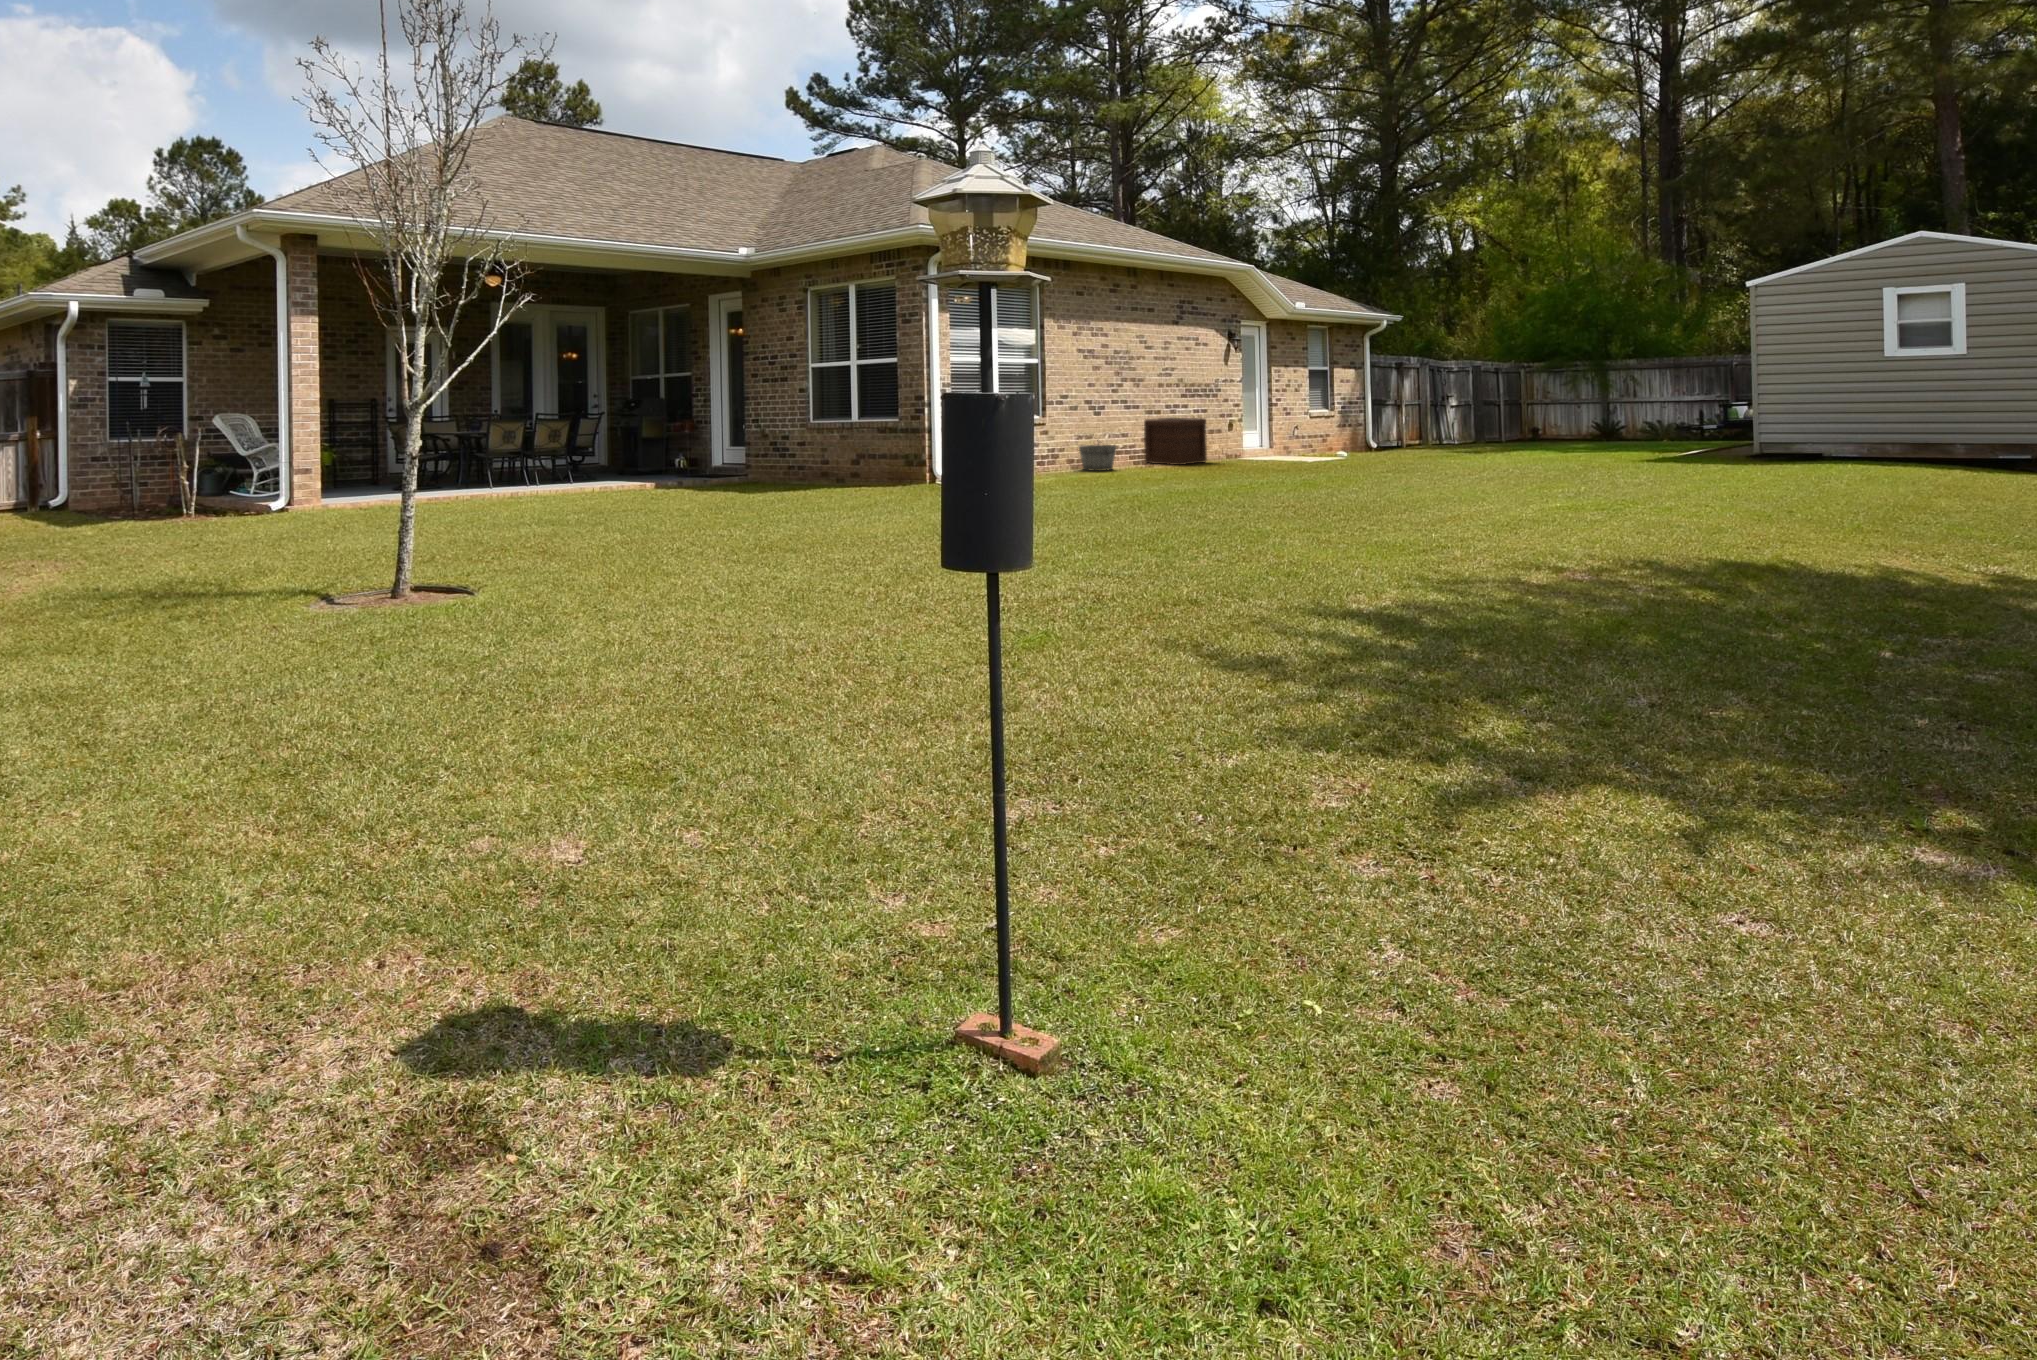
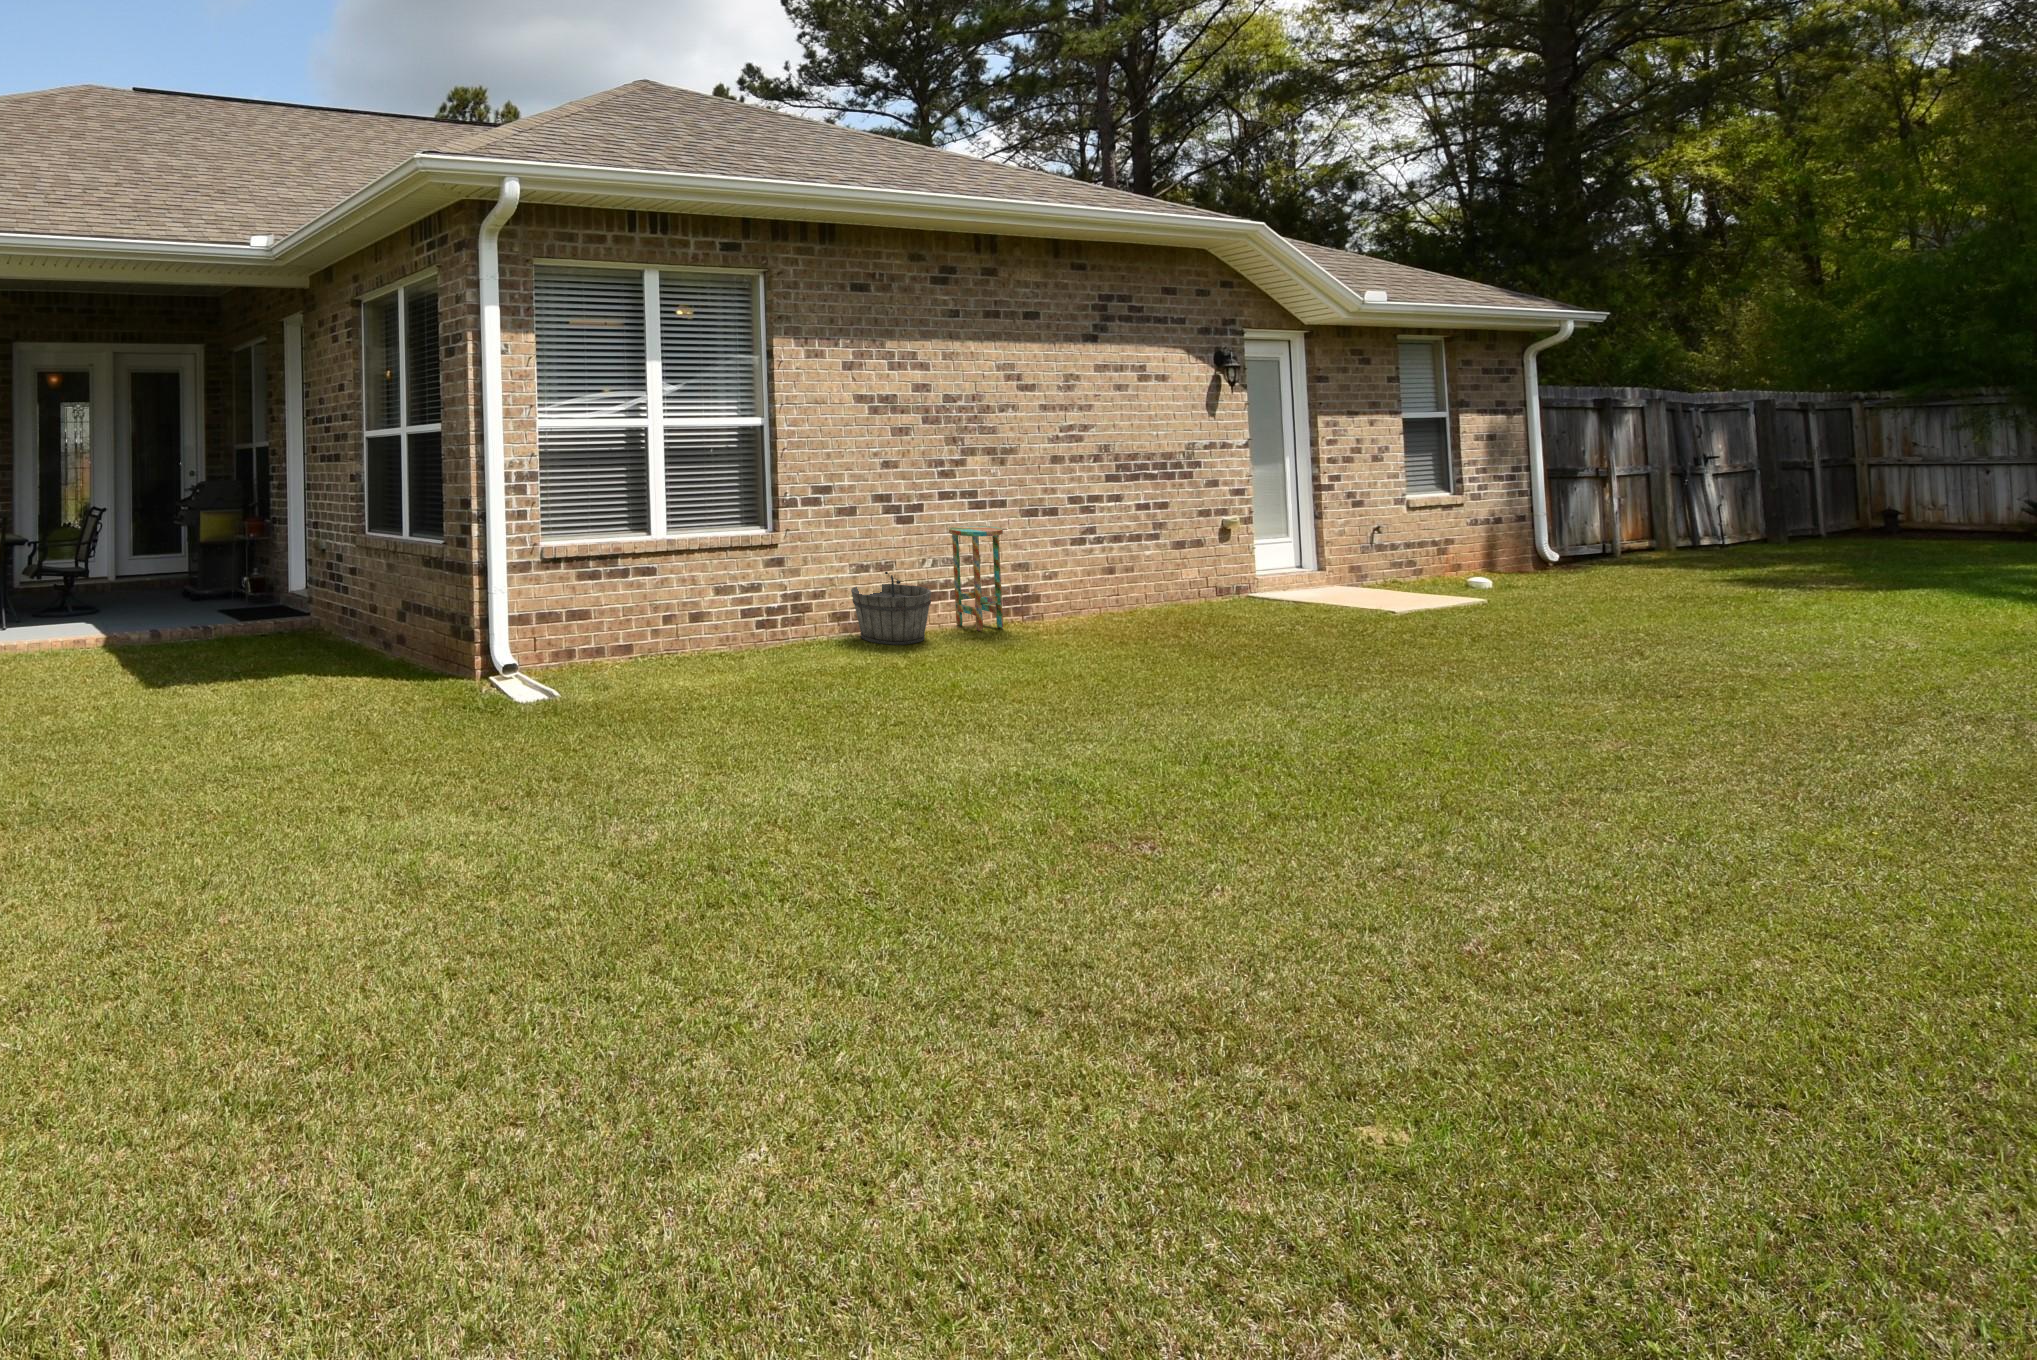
side table: none [1119,417,1145,467] -> present [949,526,1003,631]
wooden crate: present [1144,418,1207,465] -> none [1012,524,1155,631]

